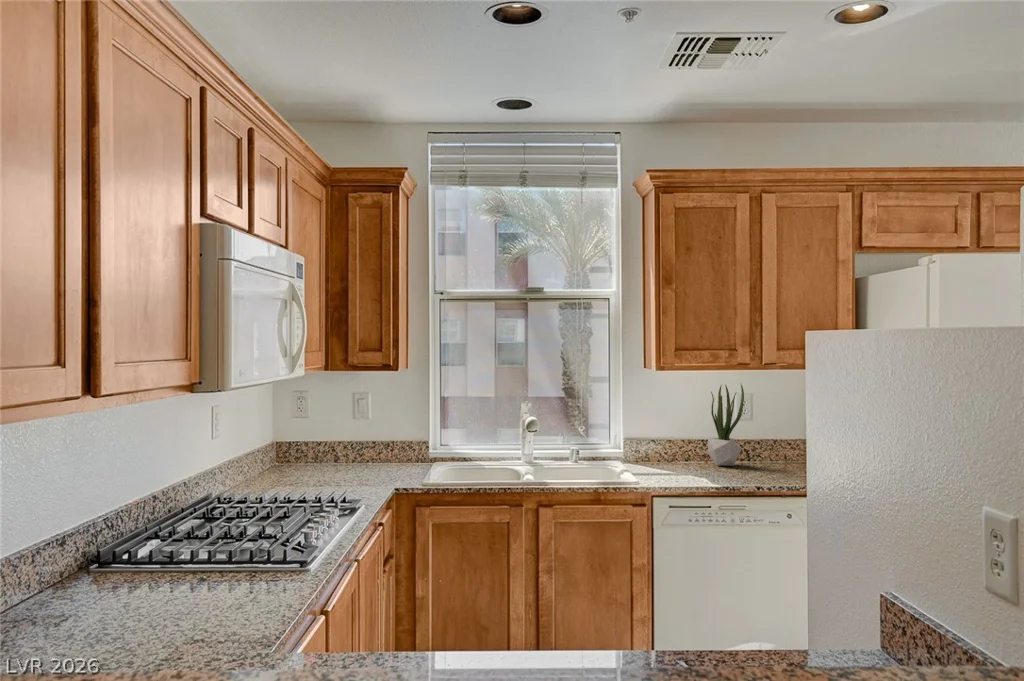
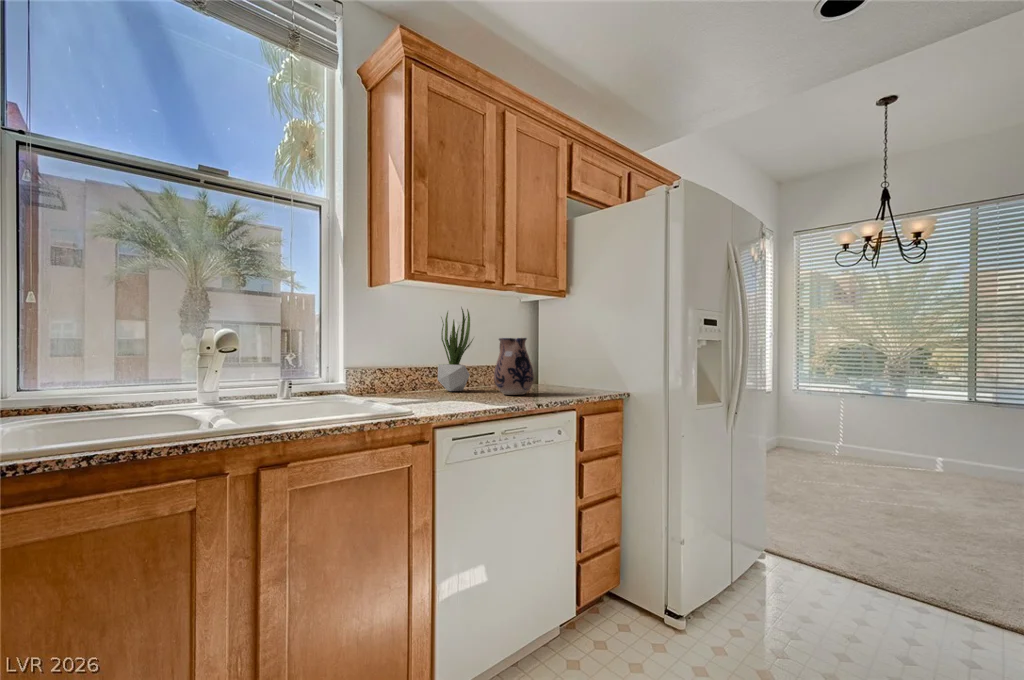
ceramic pitcher: none [747,418,789,477] -> present [494,338,534,395]

